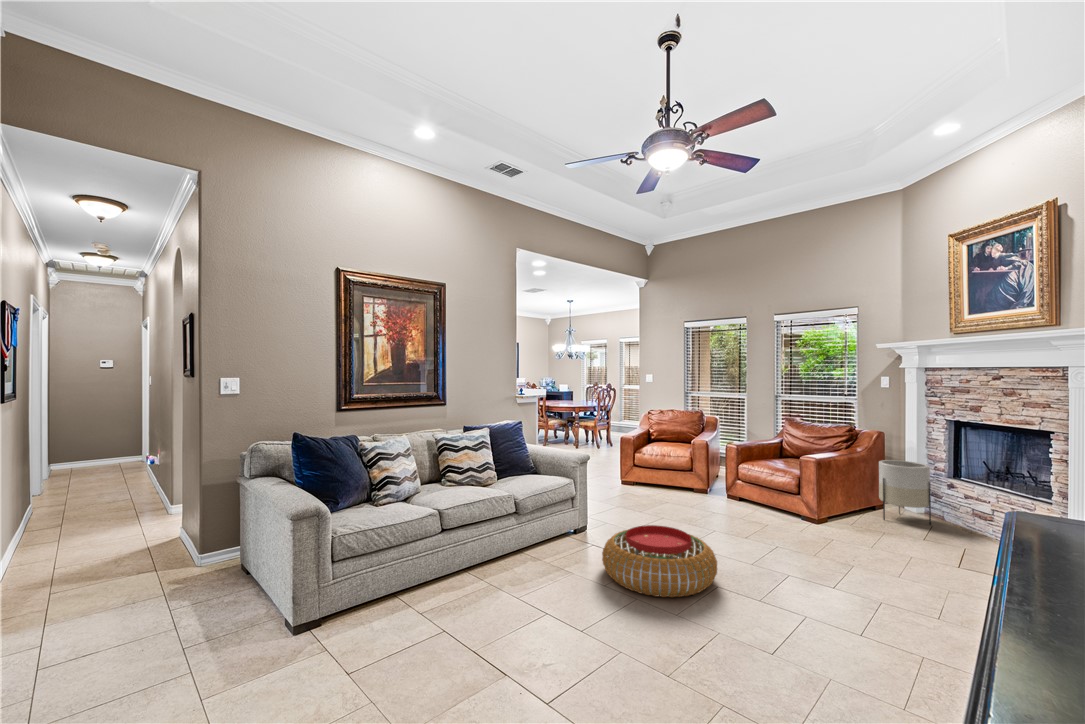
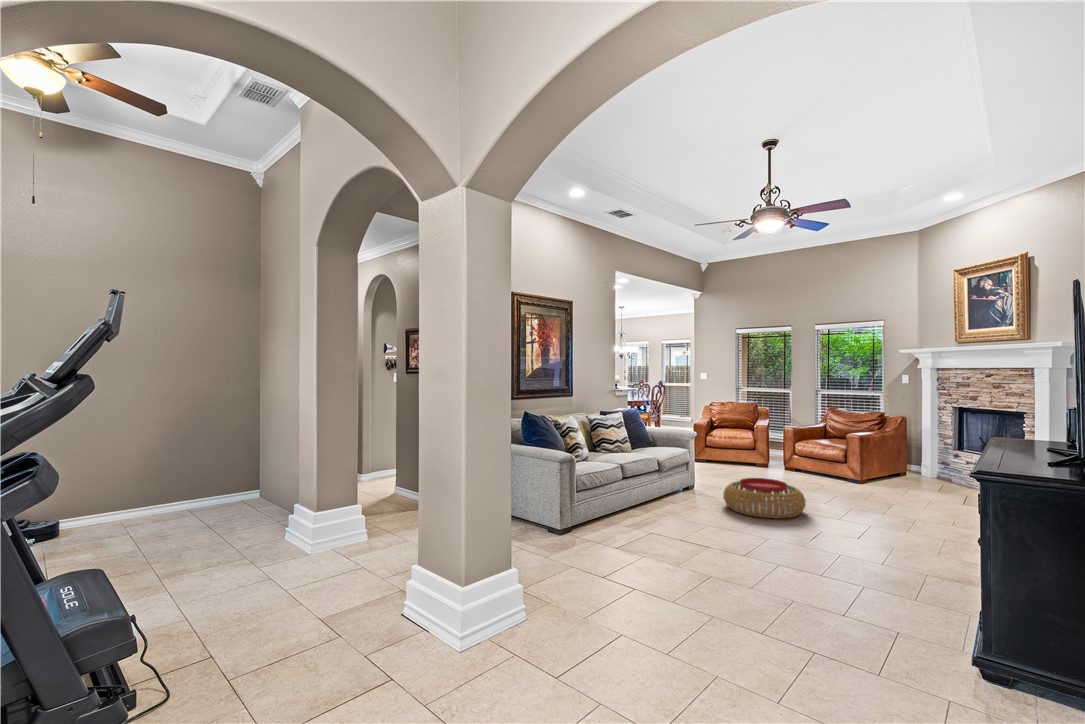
planter: present [879,460,931,525] -> none [903,438,941,484]

